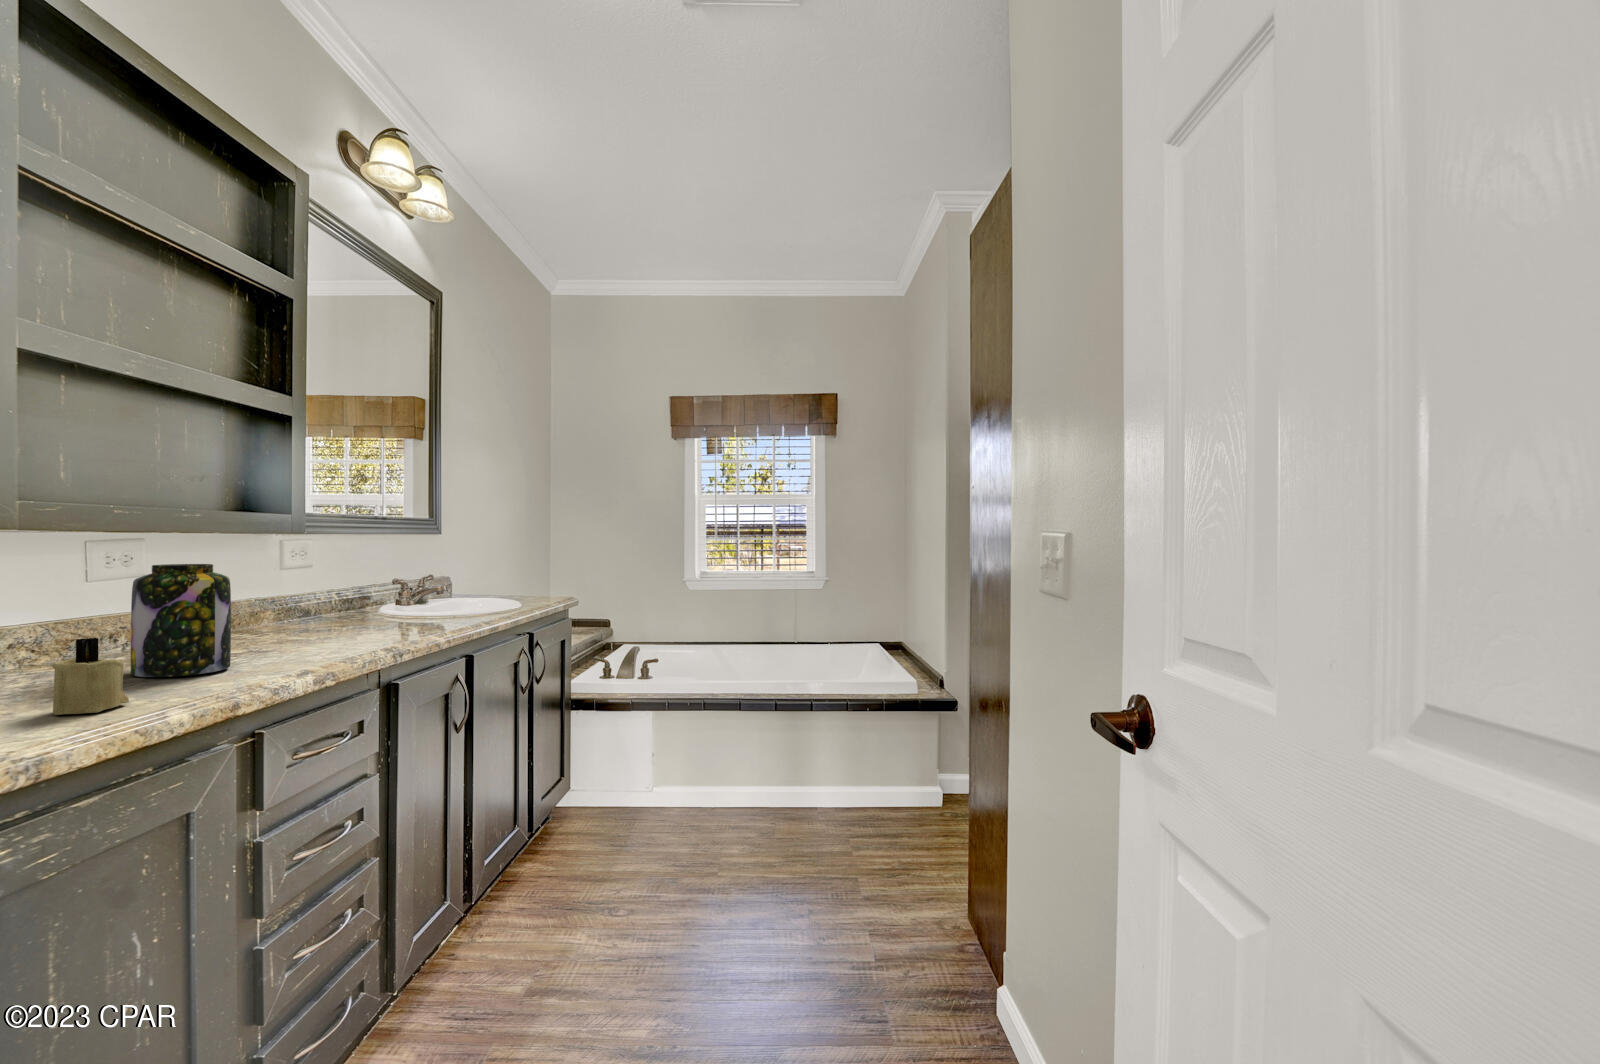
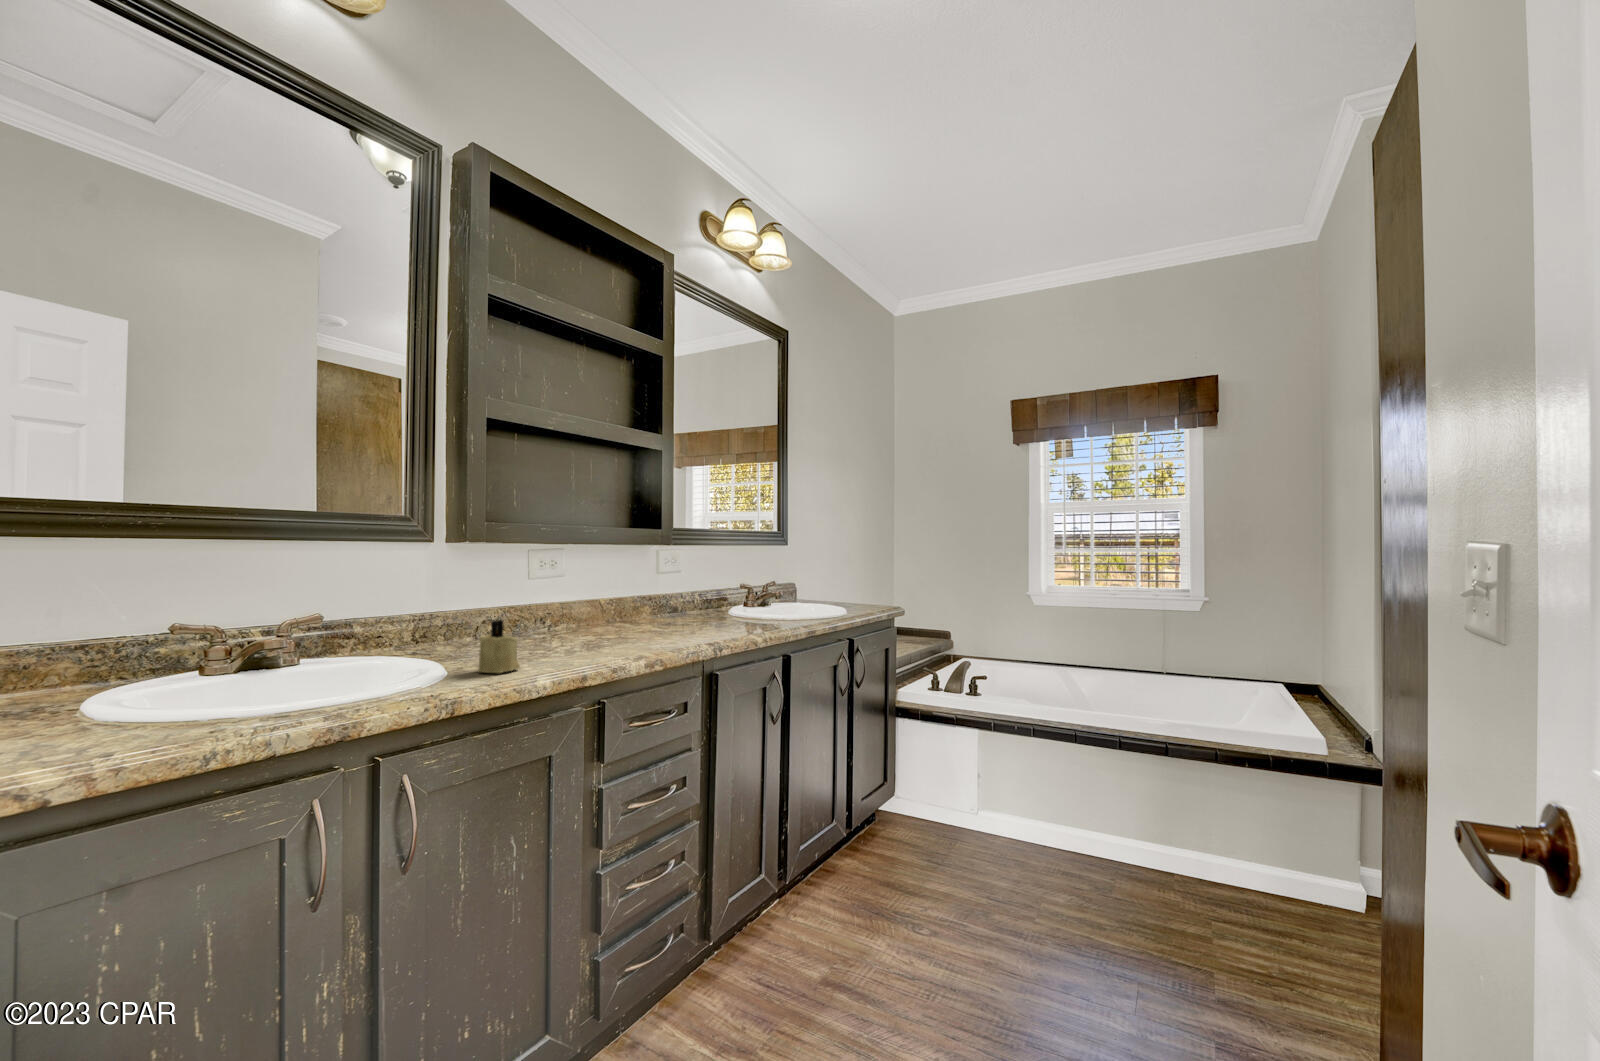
jar: present [131,564,231,677] -> none [537,569,596,653]

